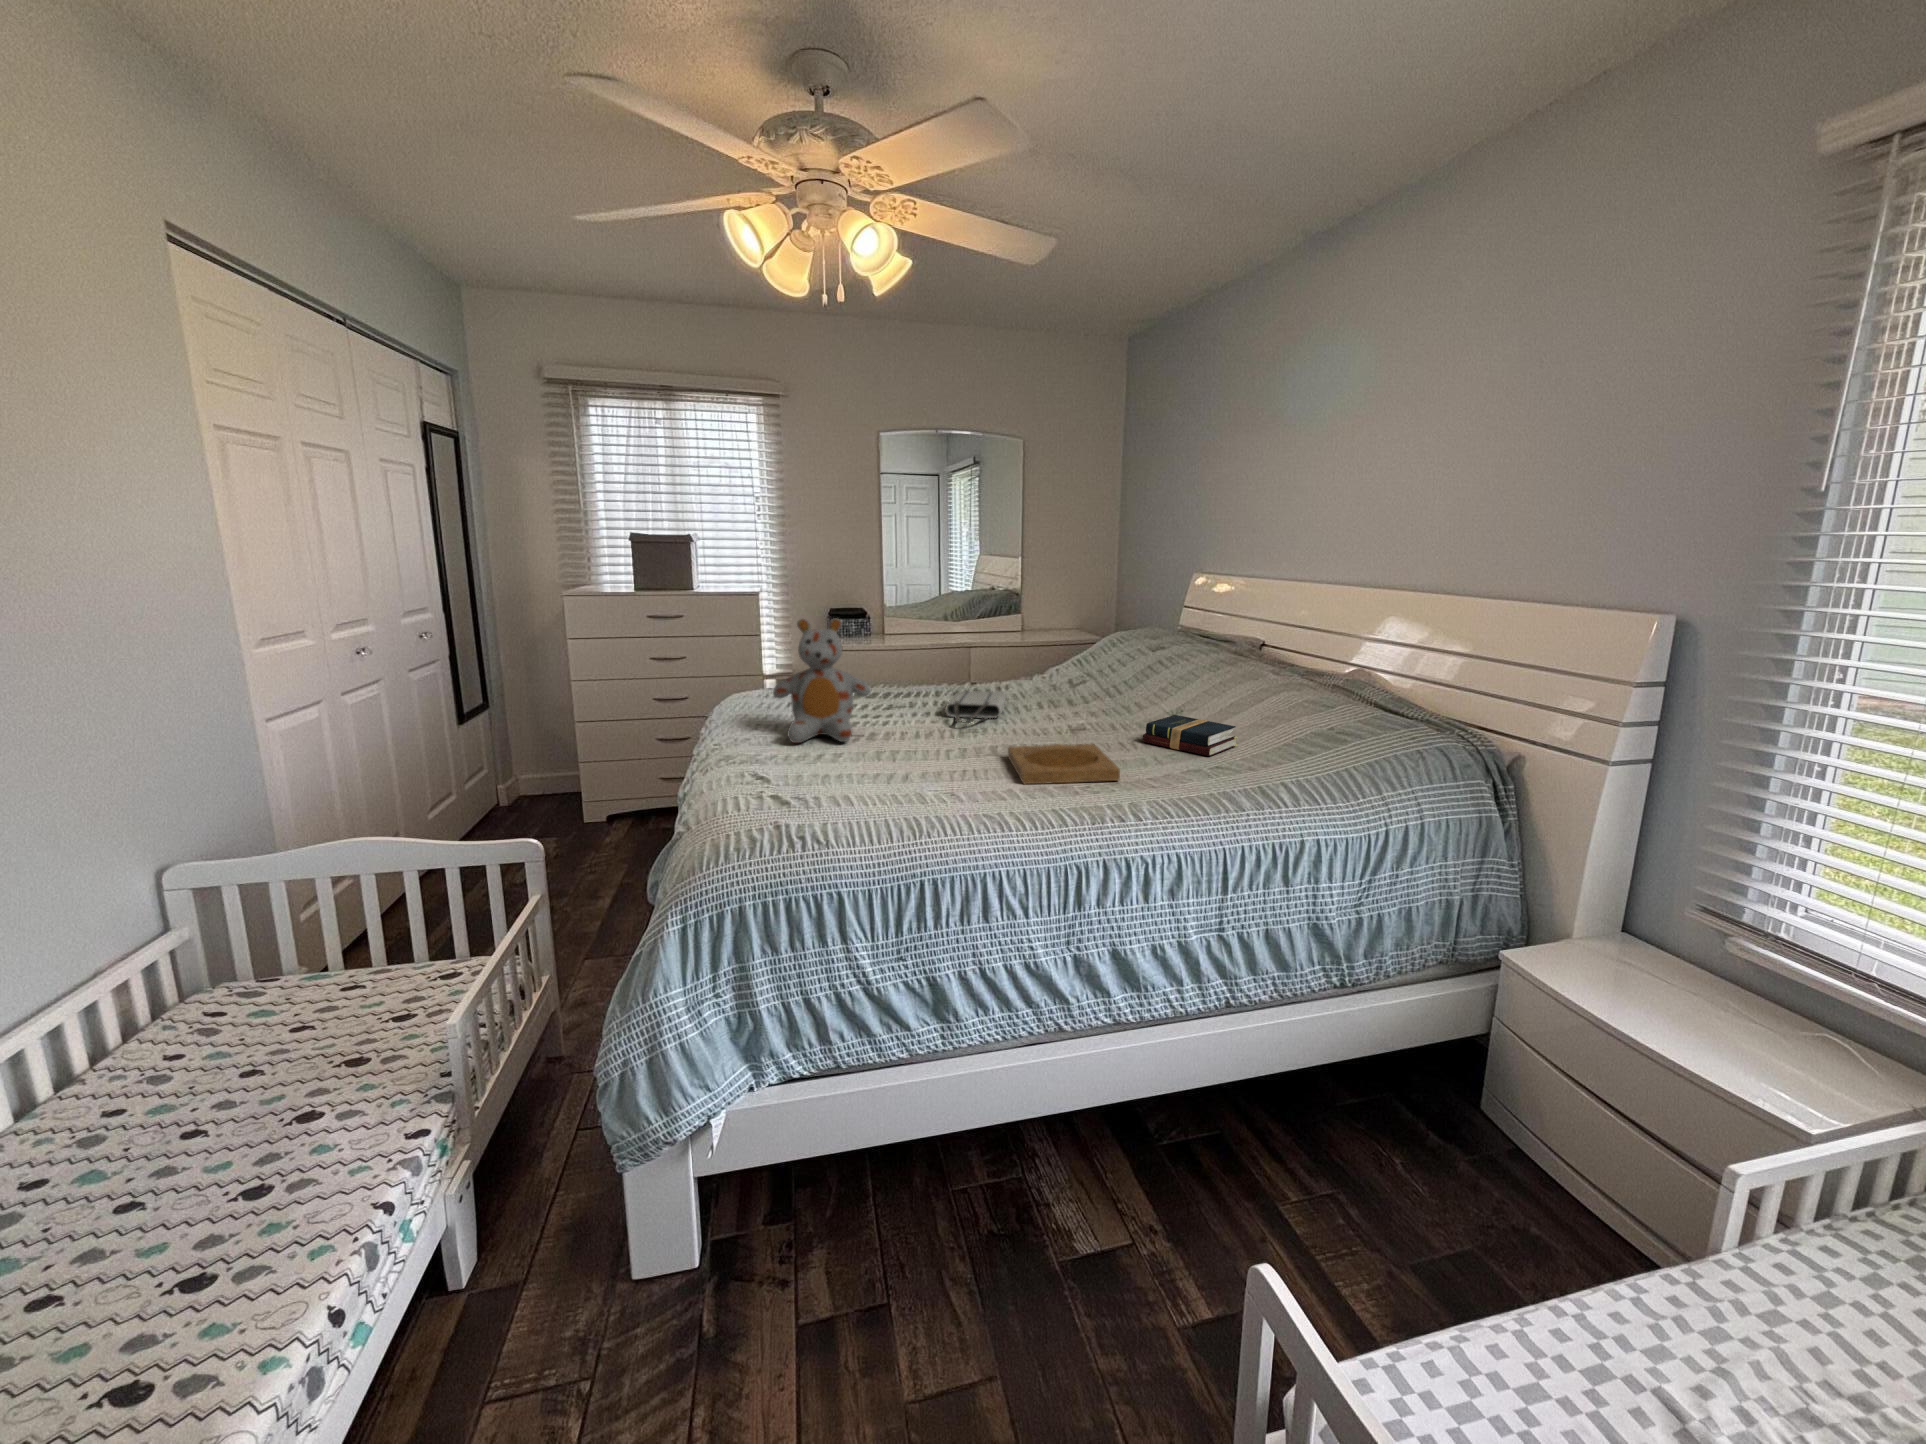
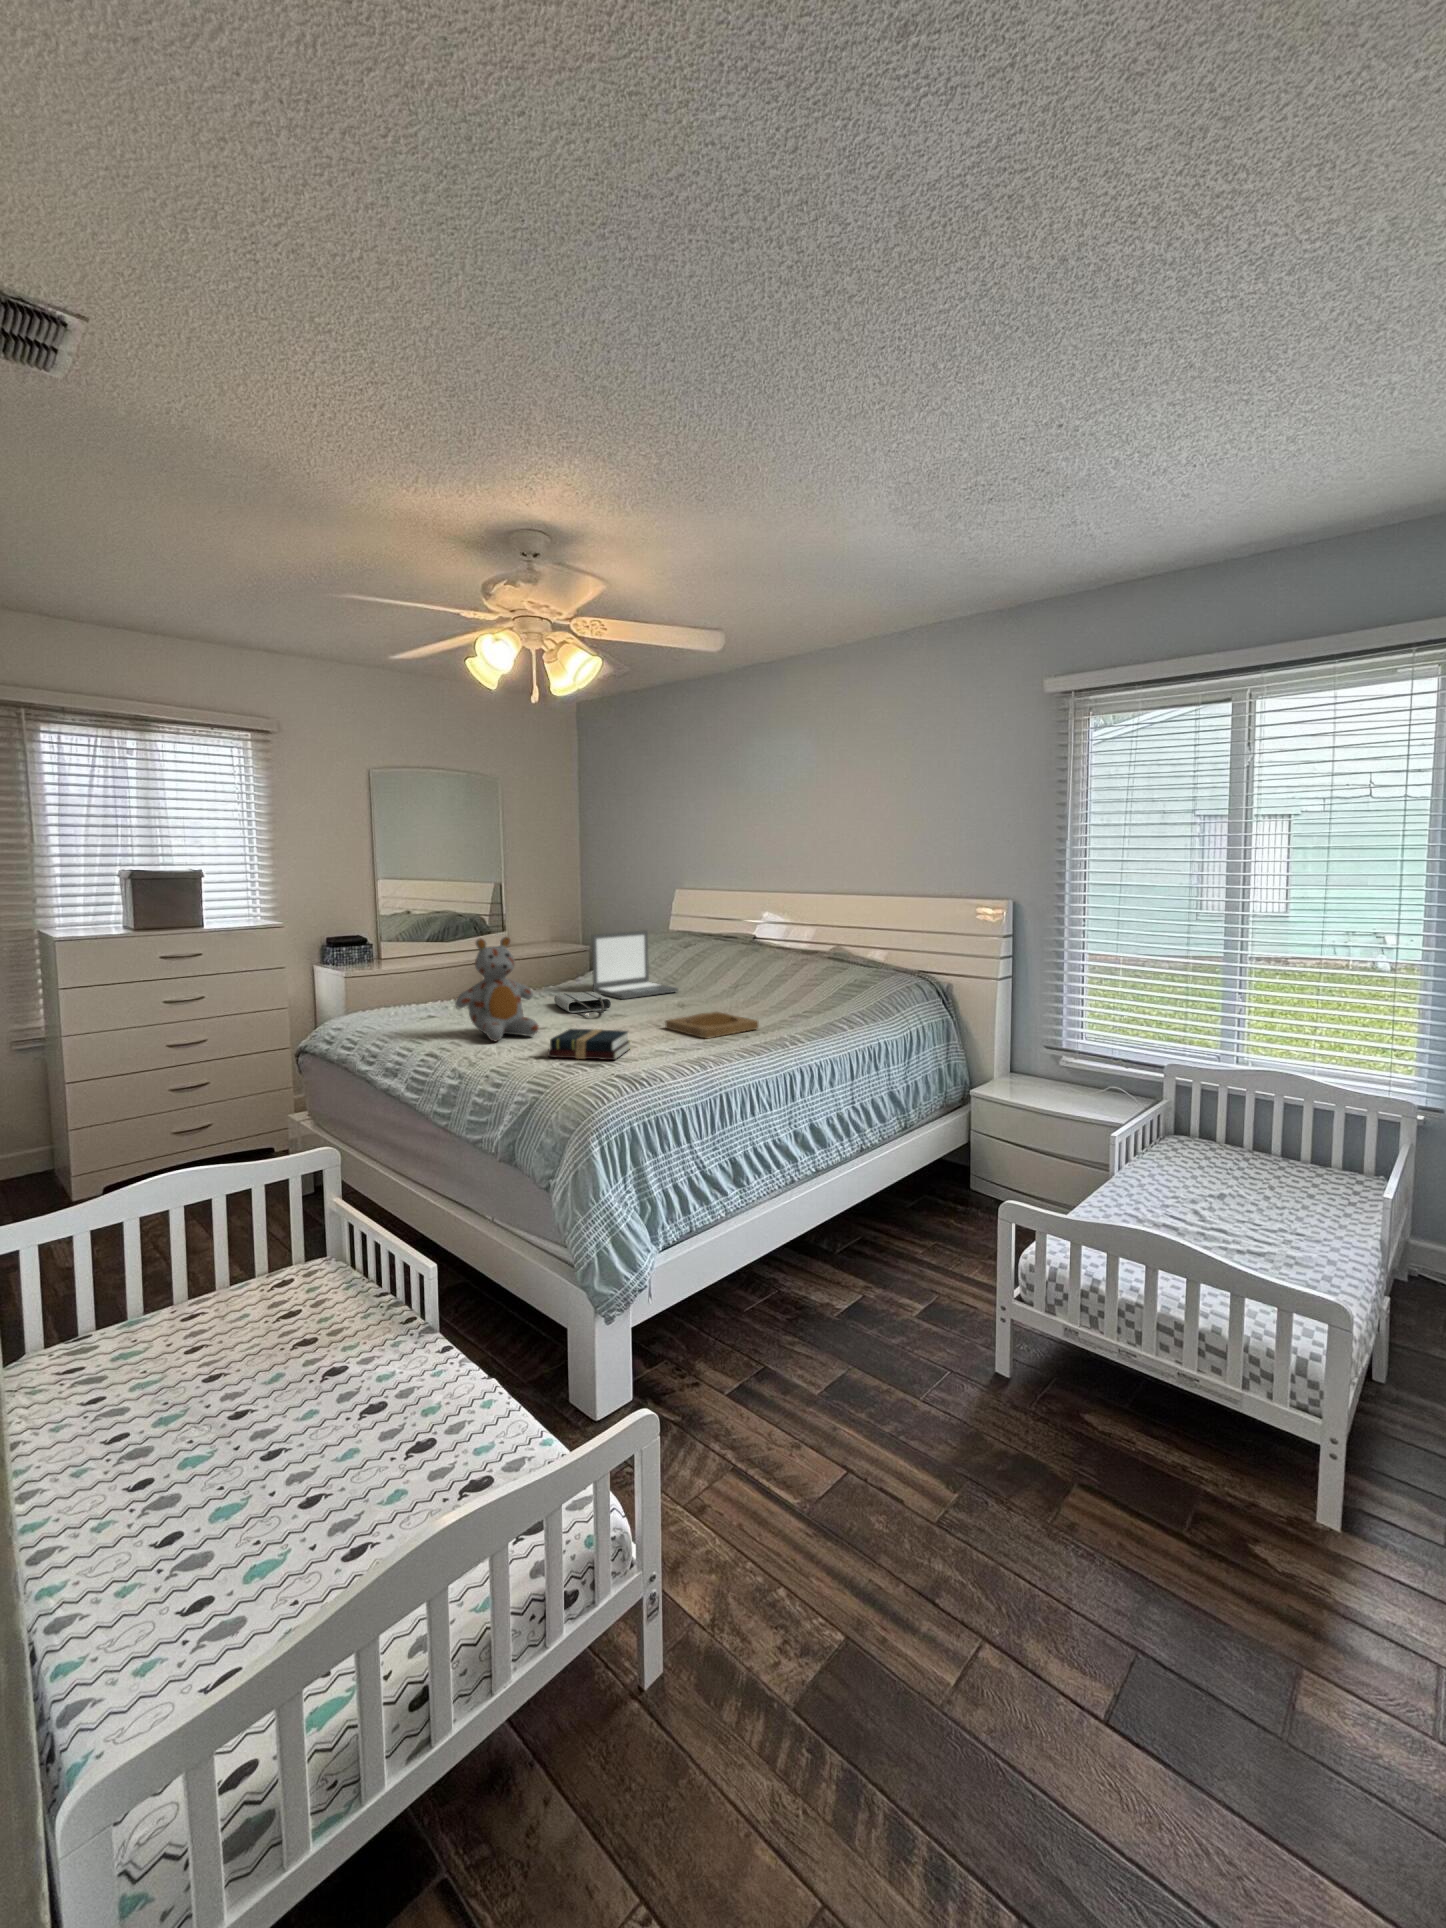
laptop: none [1029,621,1126,706] -> present [592,931,679,999]
hardback book: present [1143,715,1238,756] -> present [548,1029,631,1060]

